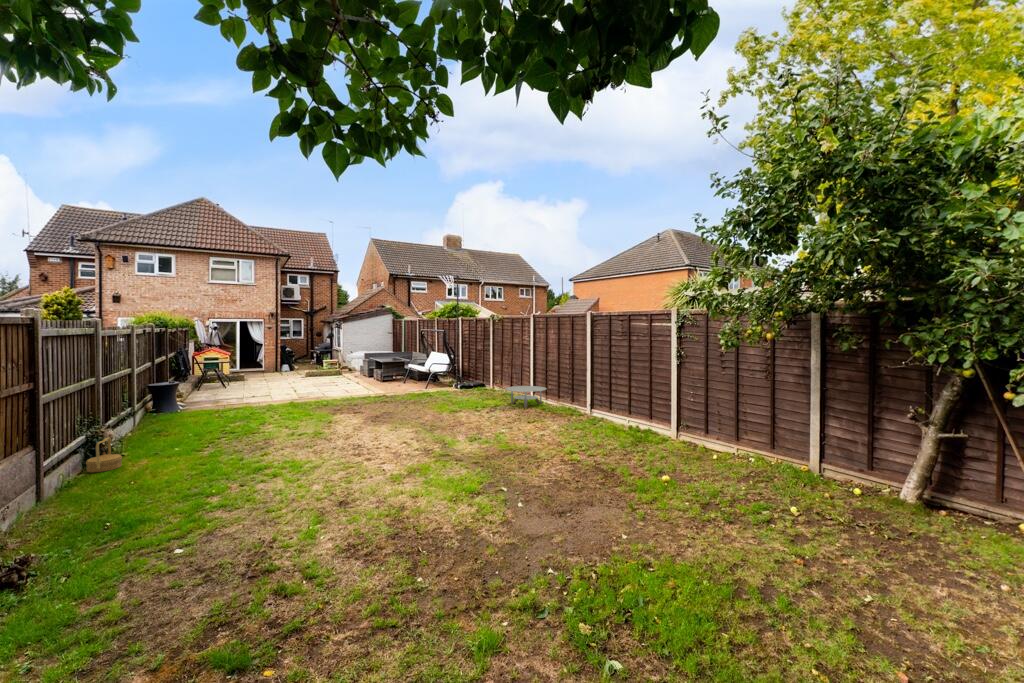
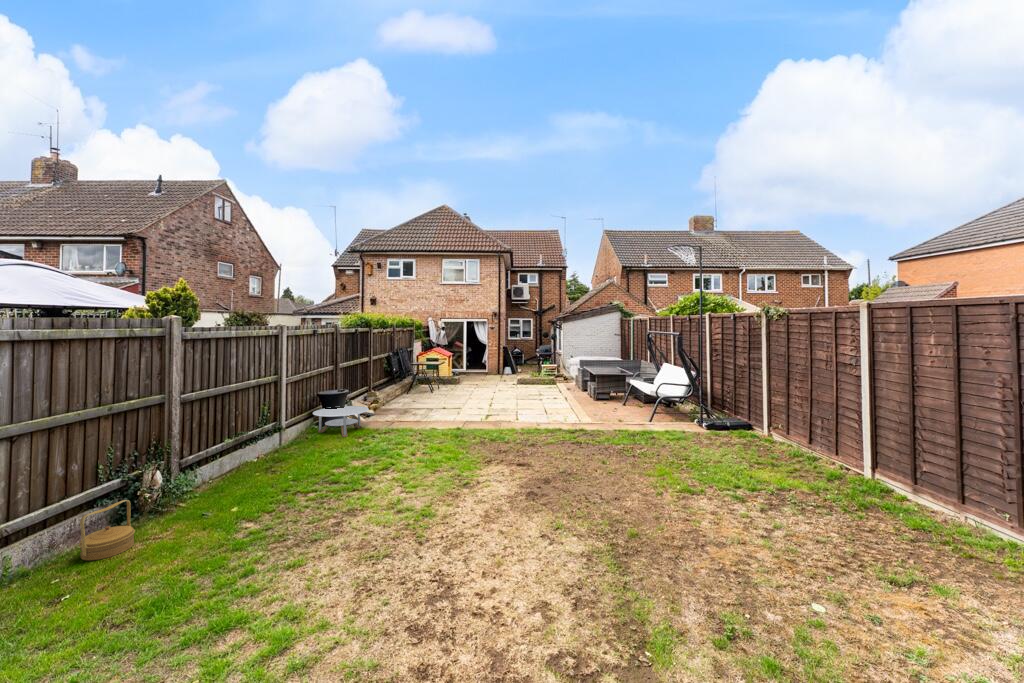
round table: present [506,386,546,408] -> present [313,406,369,437]

